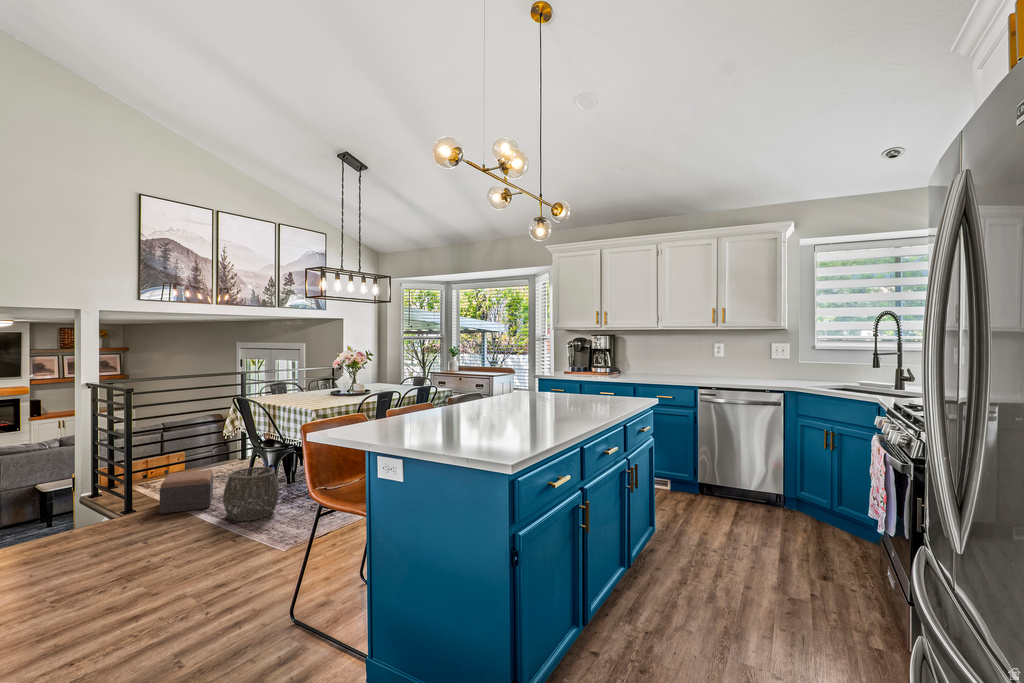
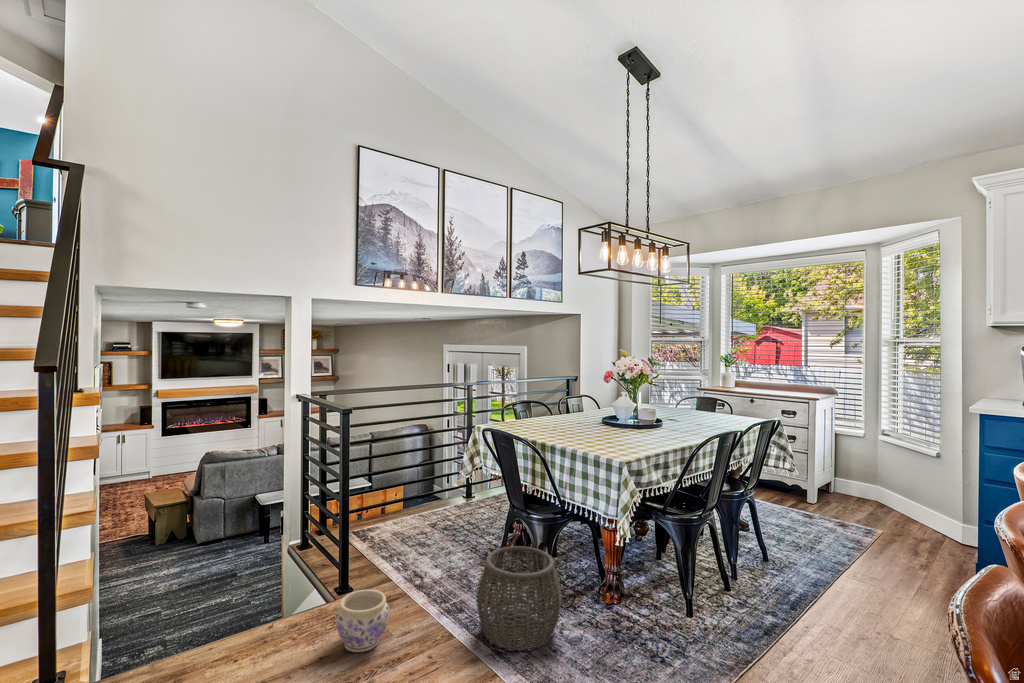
footstool: present [159,470,213,514] -> none [383,531,451,603]
planter: none [122,500,161,534] -> present [336,590,389,653]

